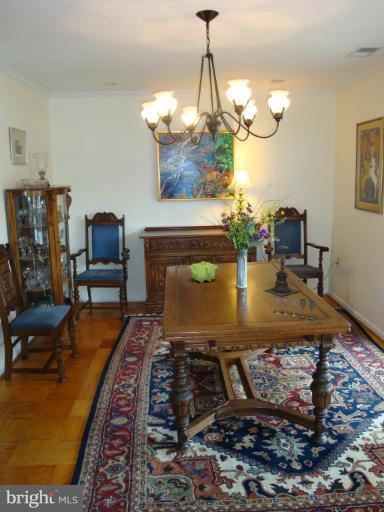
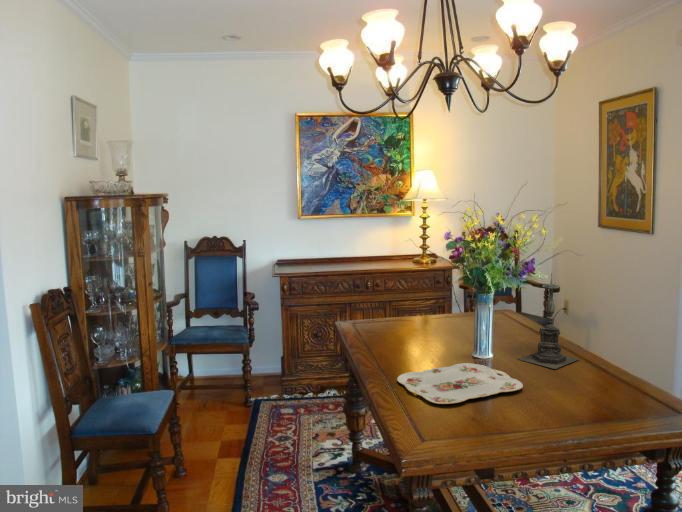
teapot: present [188,262,218,283] -> none [383,312,430,348]
serving tray: none [185,292,255,312] -> present [397,363,523,404]
wine glass: present [275,296,315,319] -> none [567,372,645,413]

